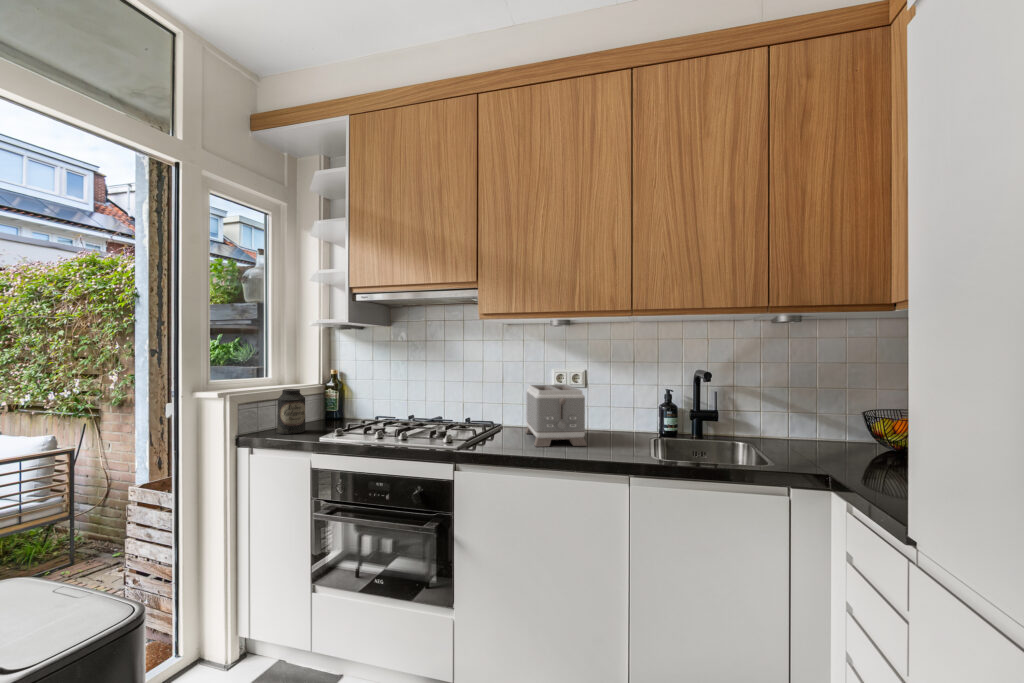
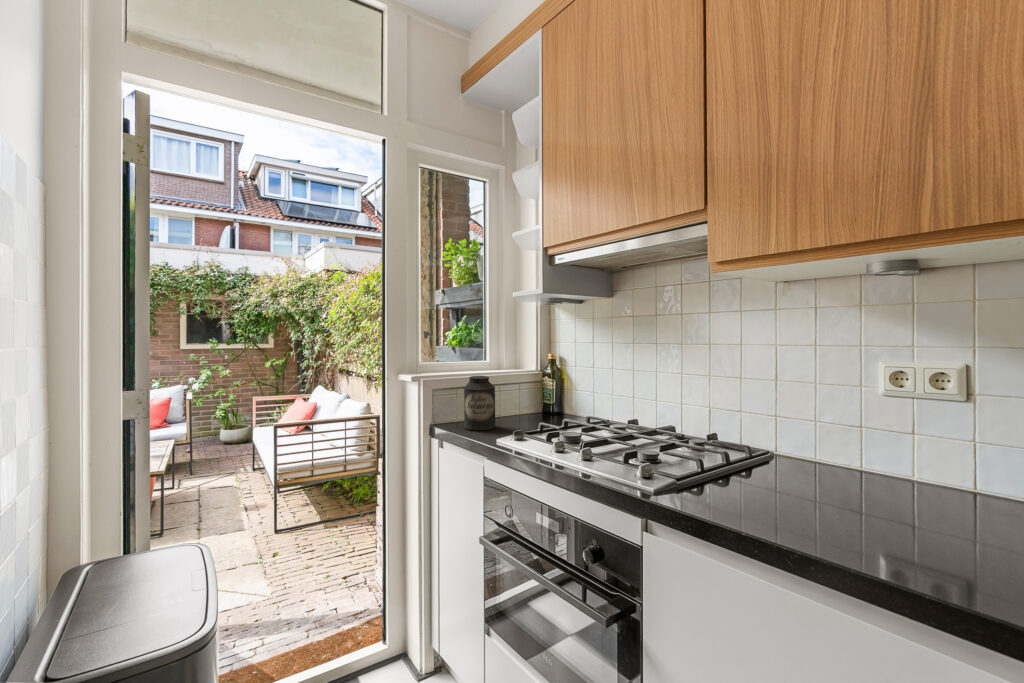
toaster: present [525,385,587,447] -> none [811,388,958,545]

